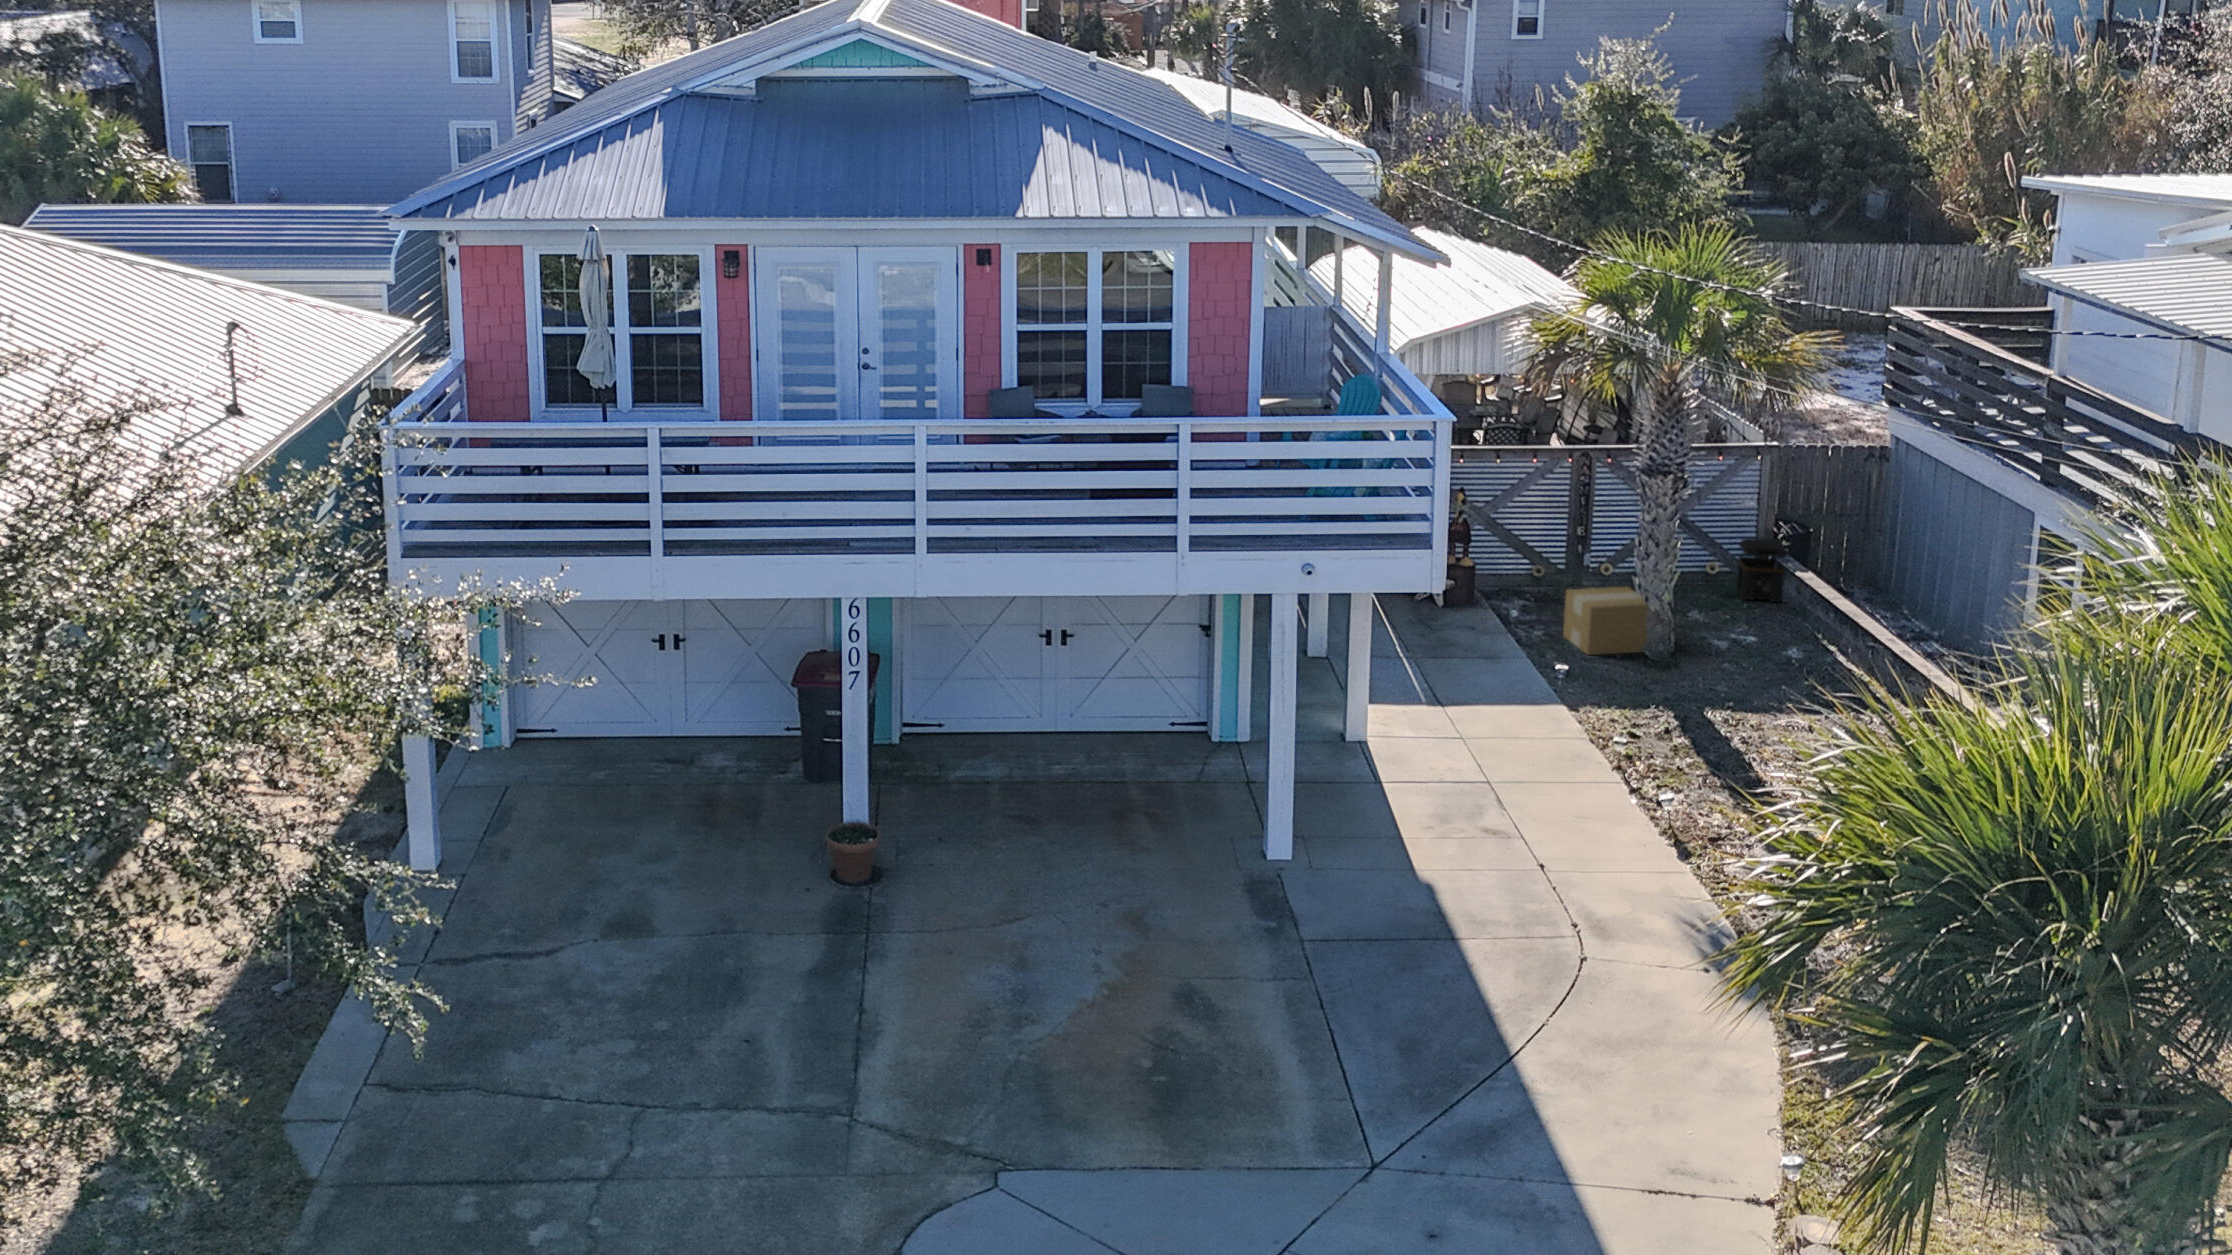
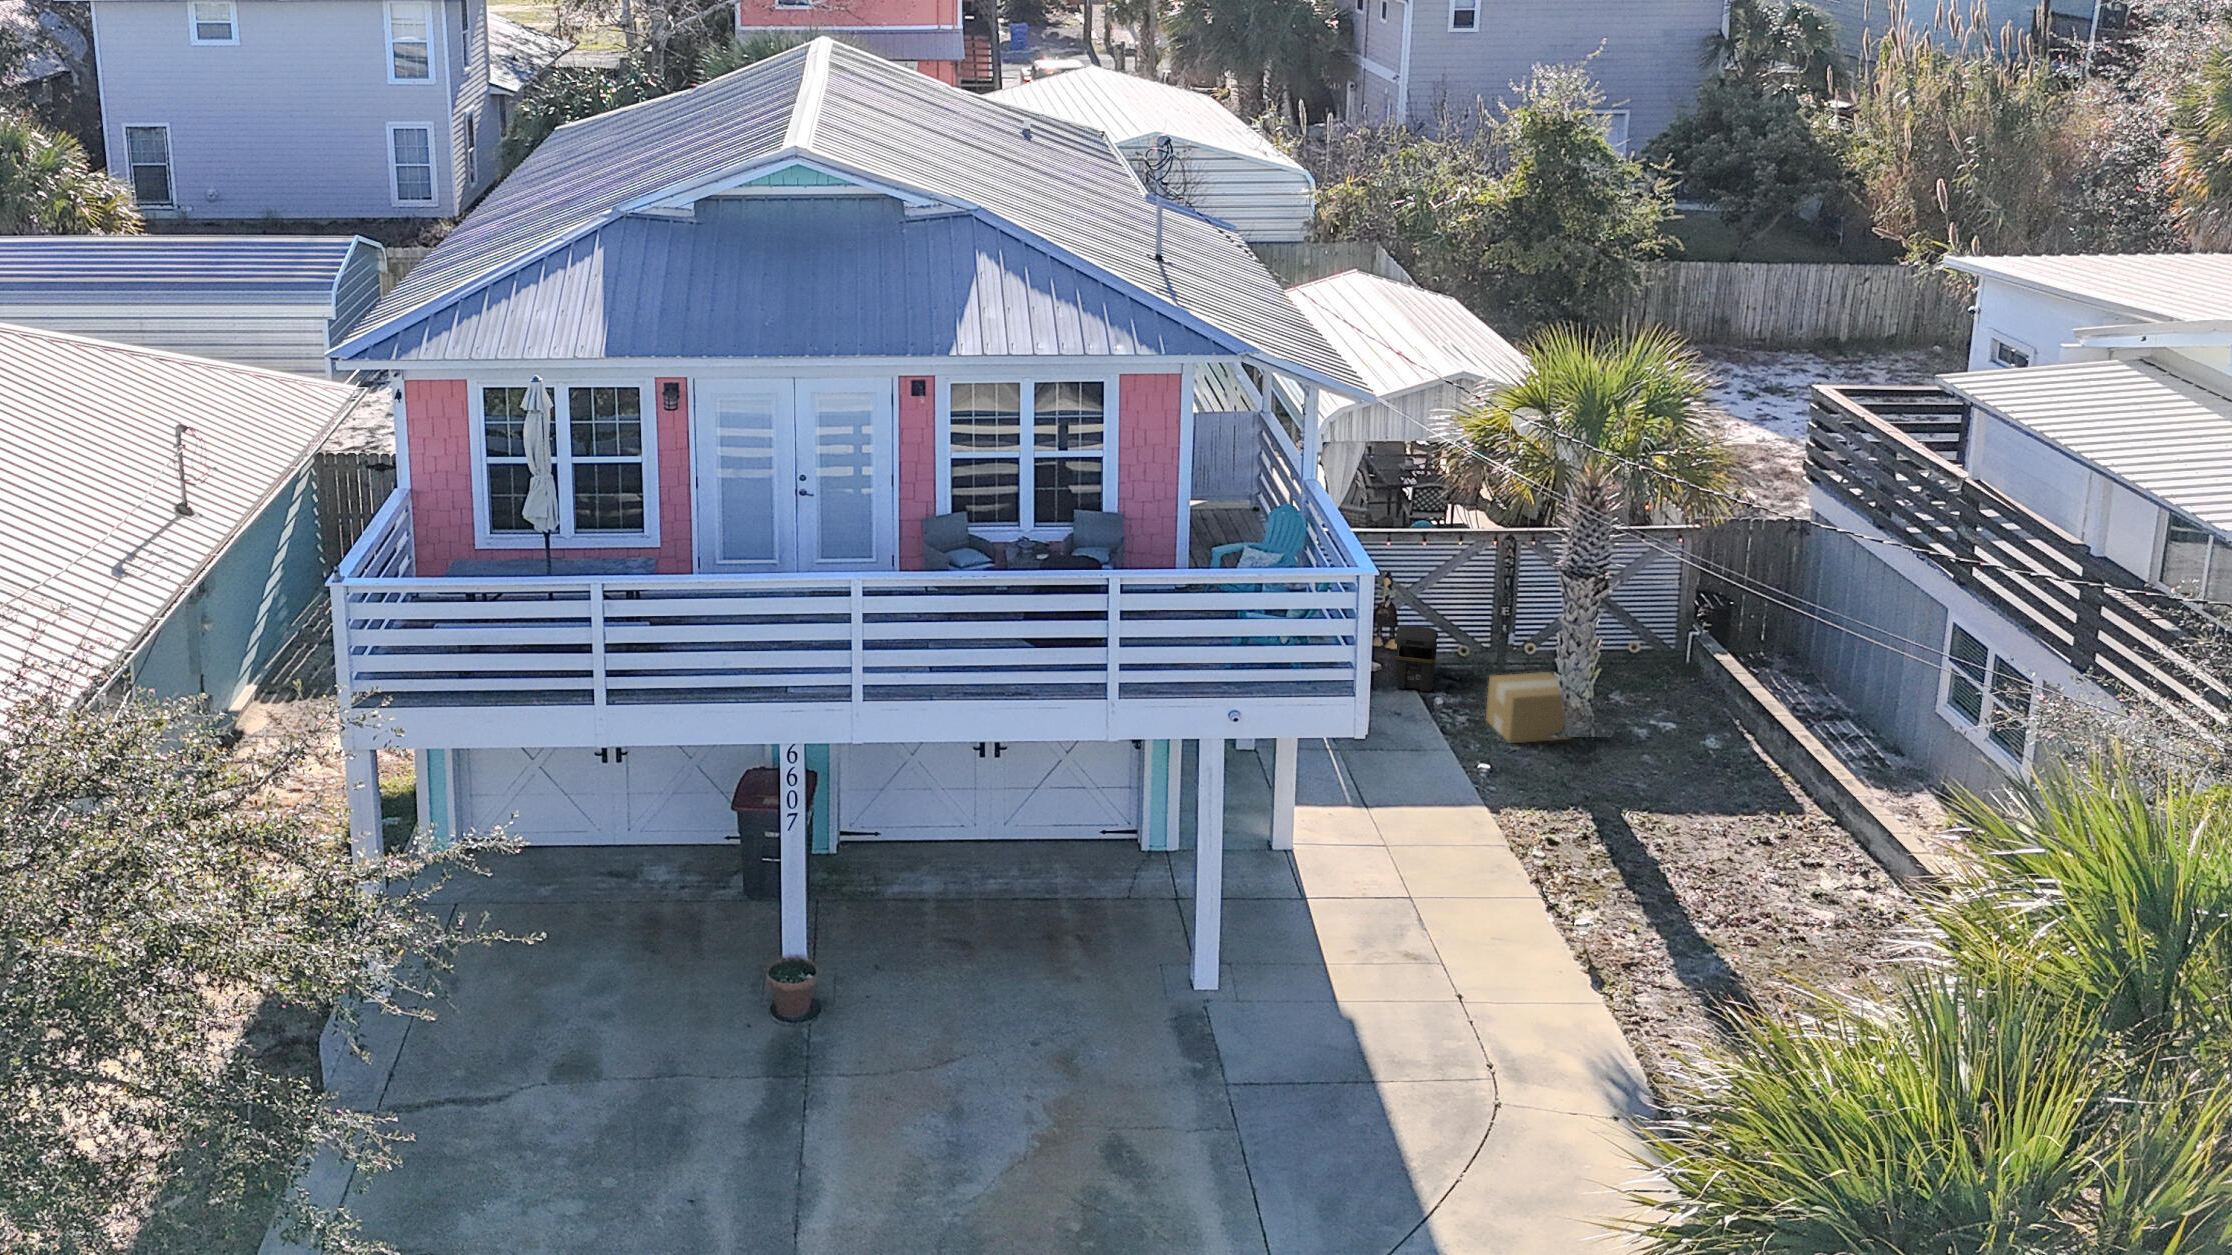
toolbox: present [1736,538,1787,602] -> present [1395,625,1438,691]

